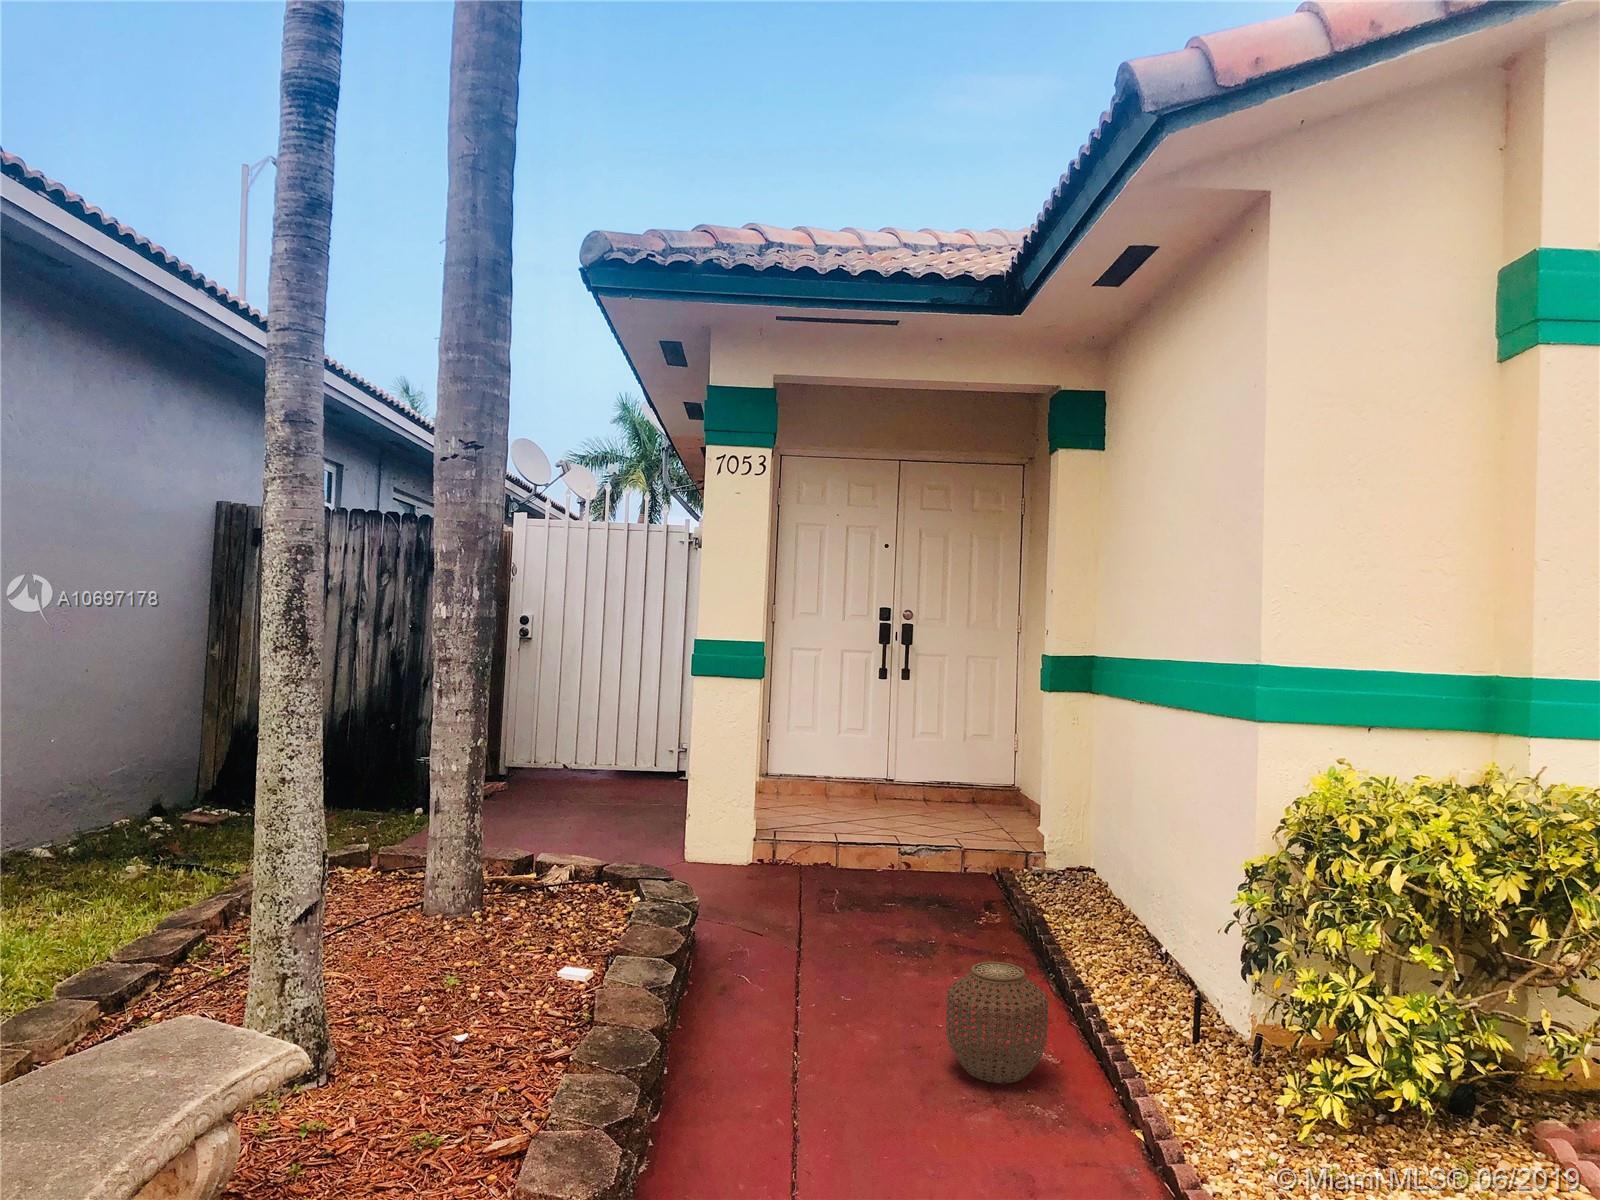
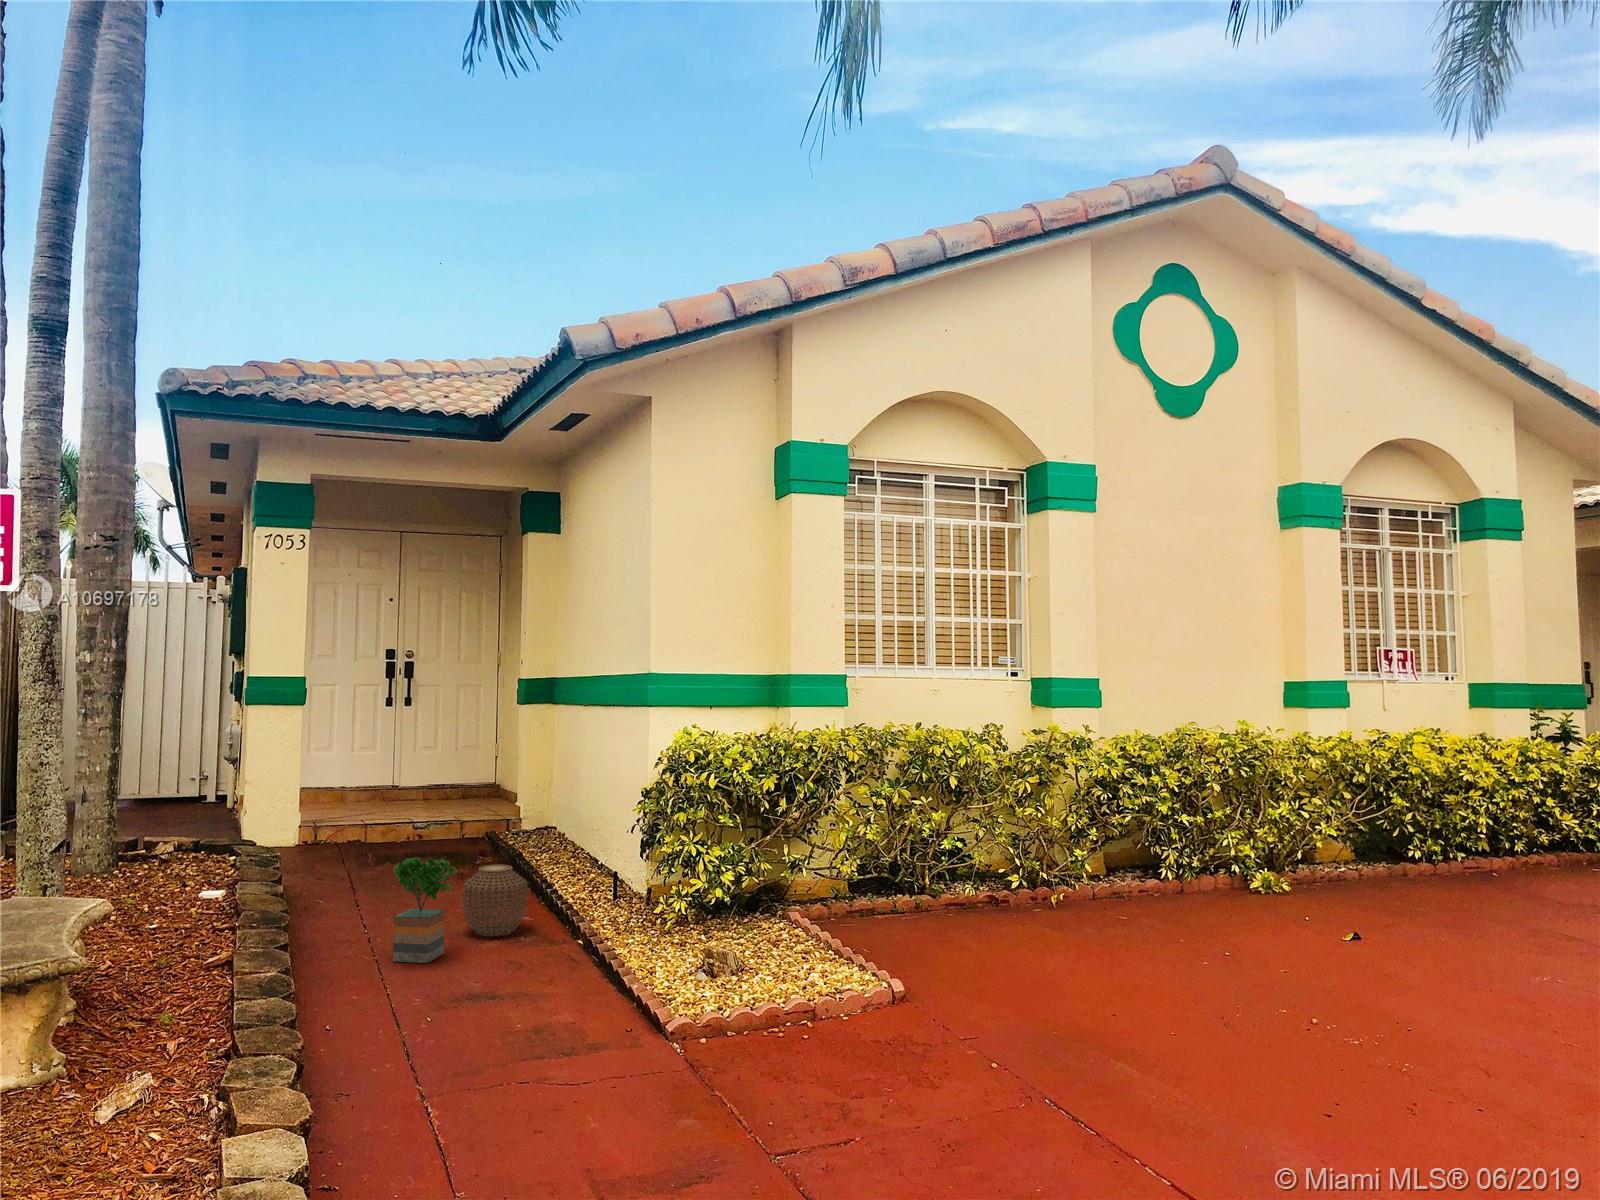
potted tree: none [832,947,936,1131] -> present [393,857,457,963]

